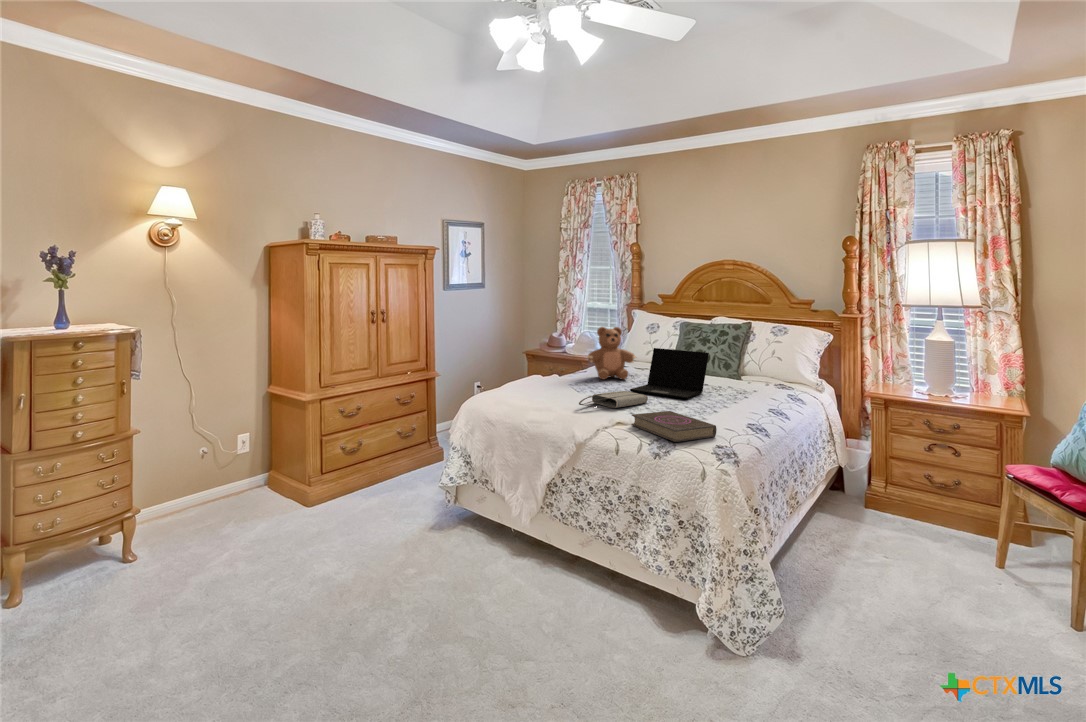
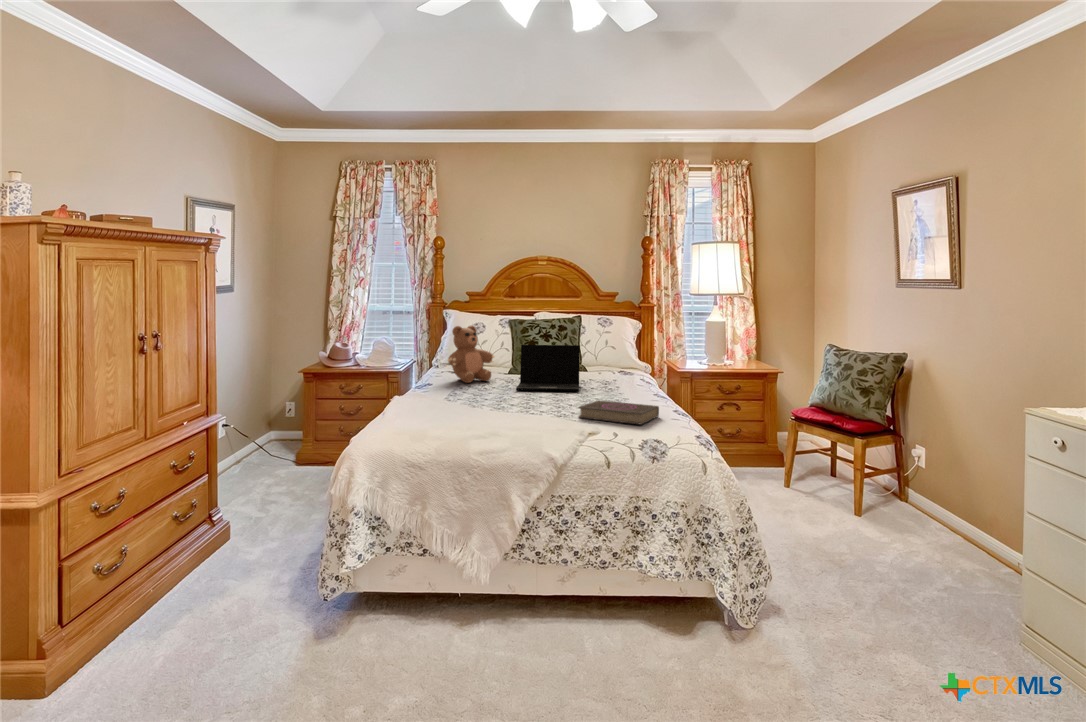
tote bag: present [579,391,648,408] -> none [503,389,552,407]

